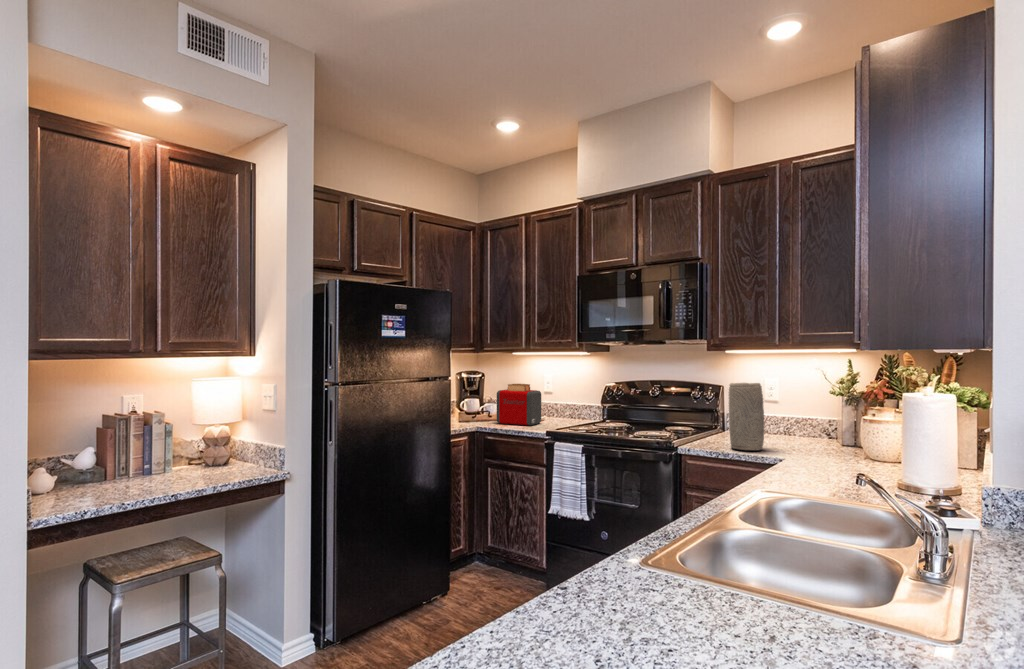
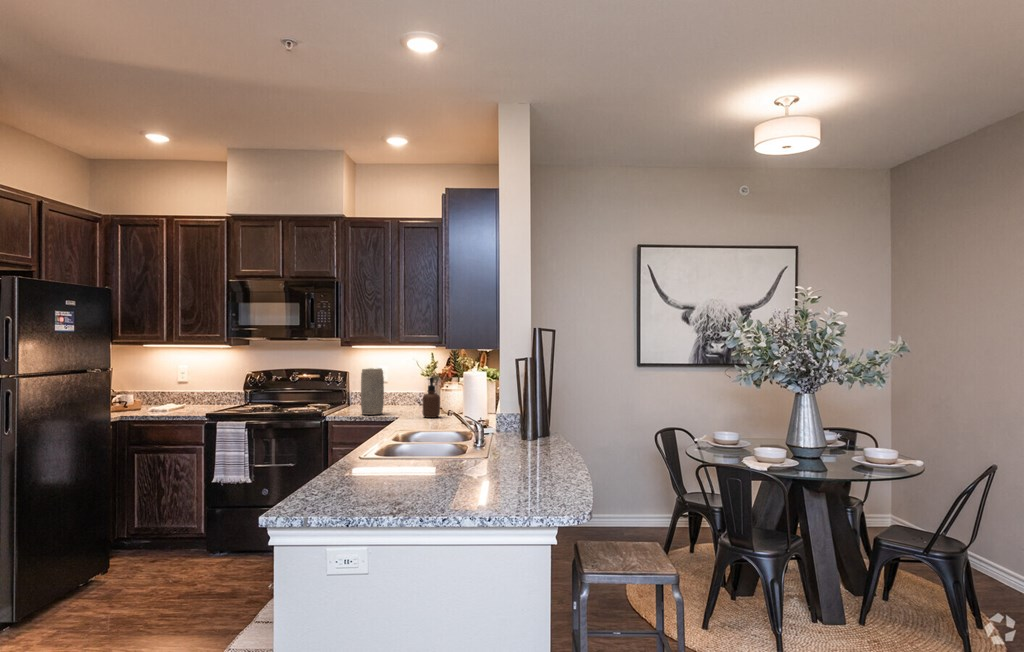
toaster: present [497,384,541,426] -> none [141,374,189,412]
soap dispenser: none [826,400,859,466] -> present [423,377,440,418]

